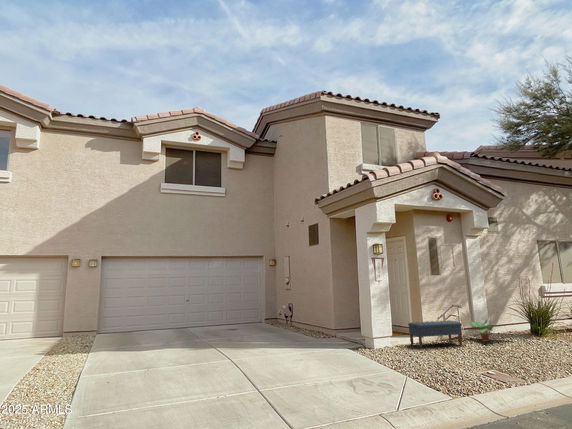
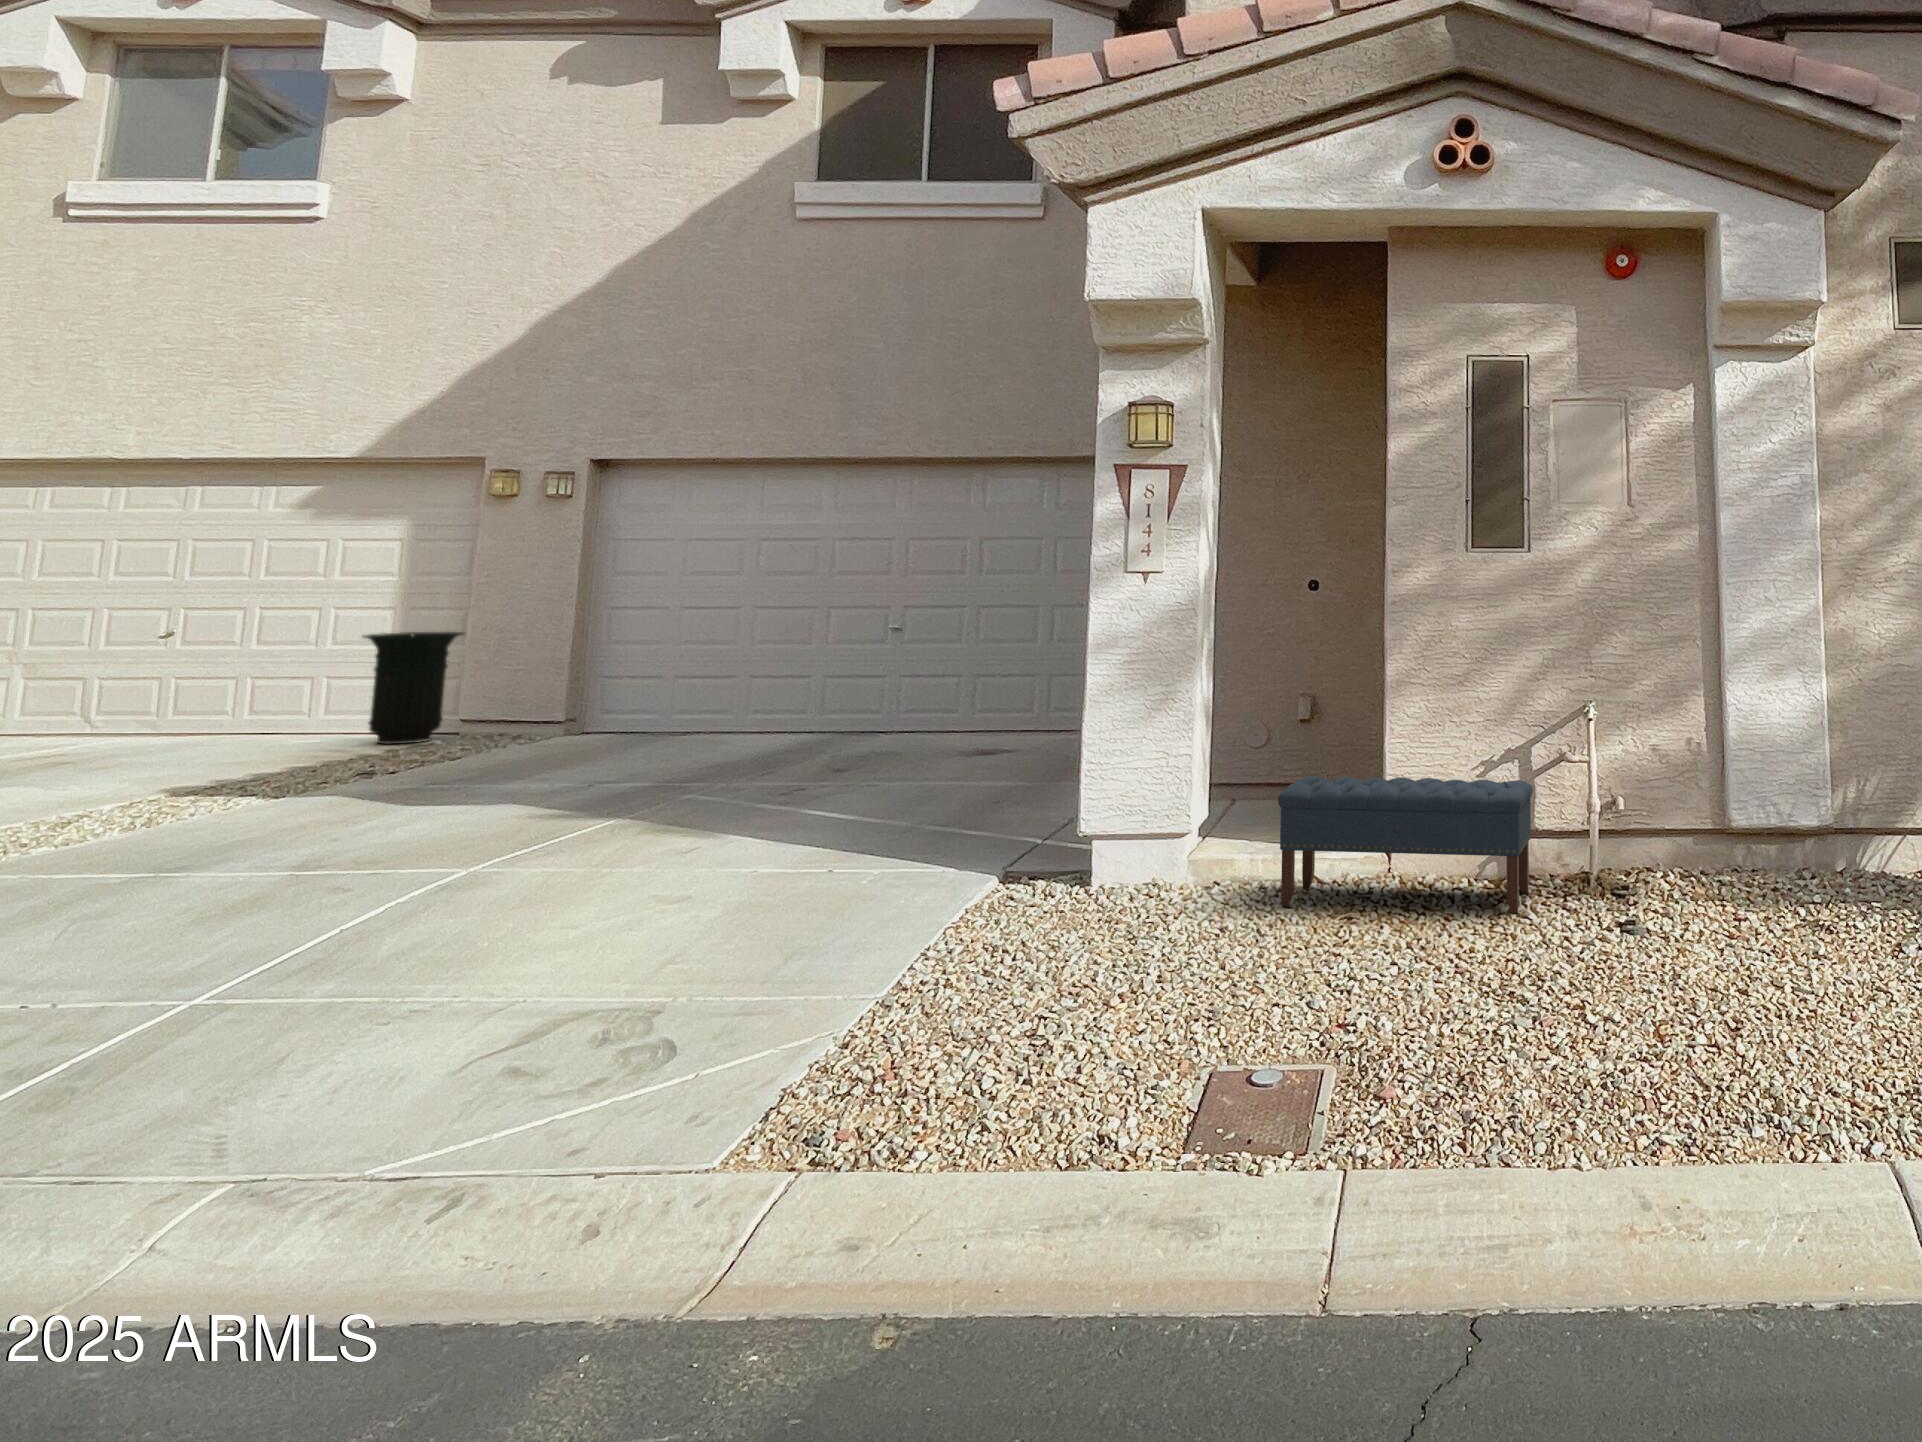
trash can: none [41,306,70,339] -> present [363,632,464,744]
potted plant: present [470,320,497,342] -> none [1634,786,1805,909]

